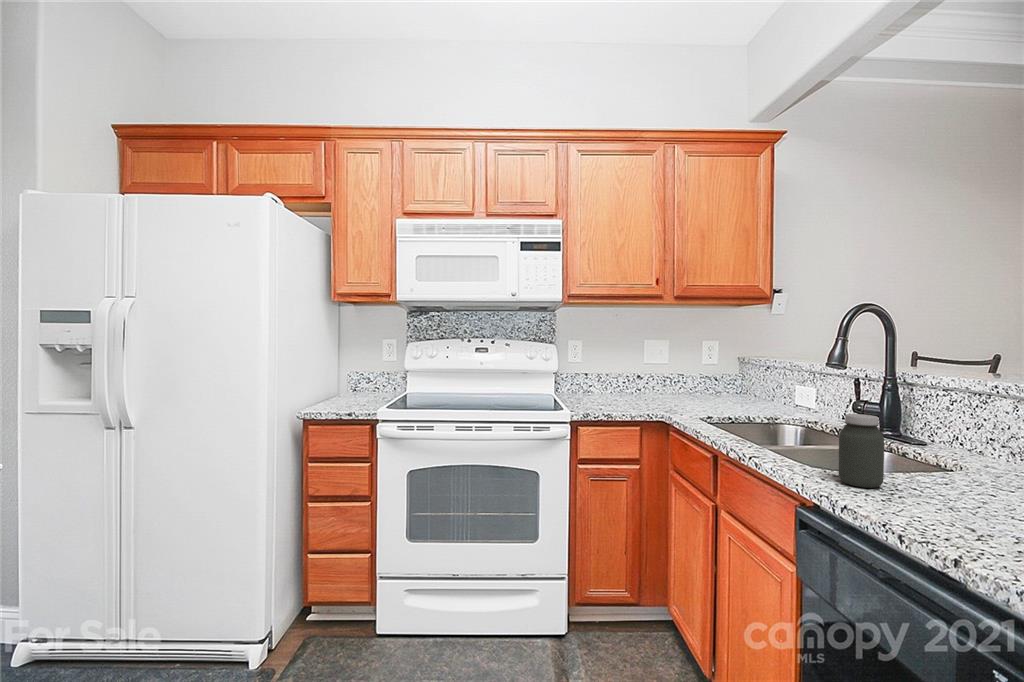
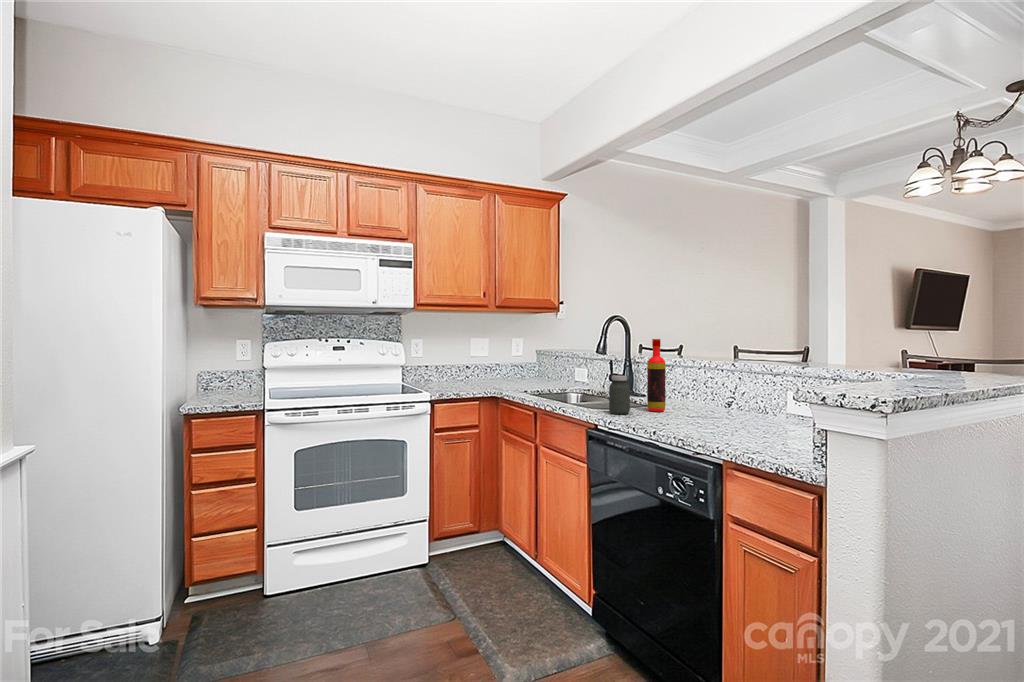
bottle: none [925,348,969,489] -> present [647,339,665,412]

